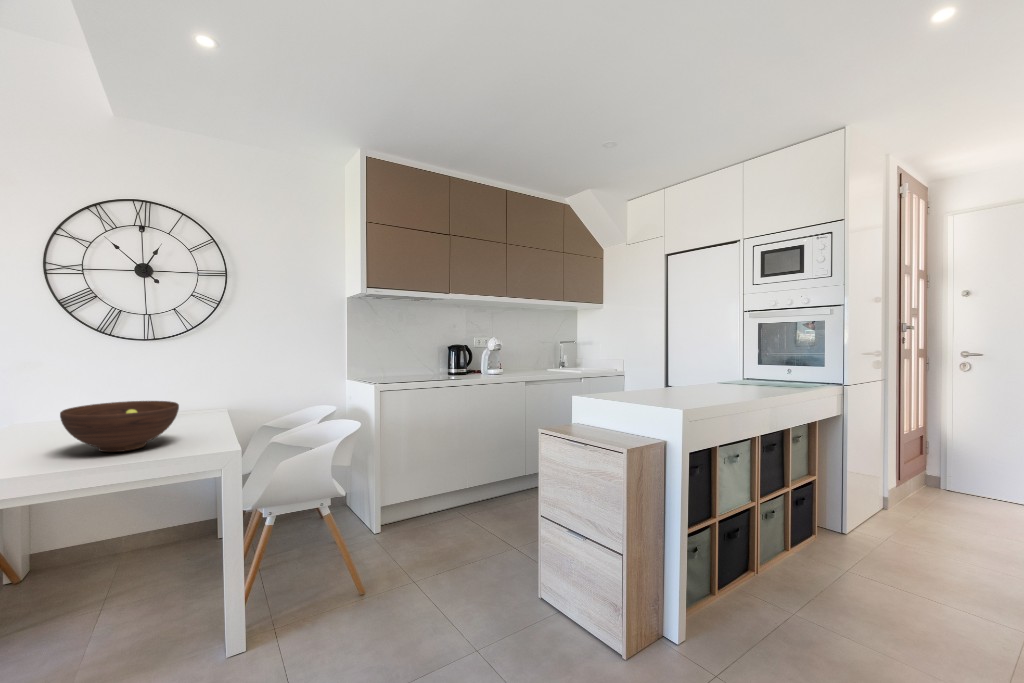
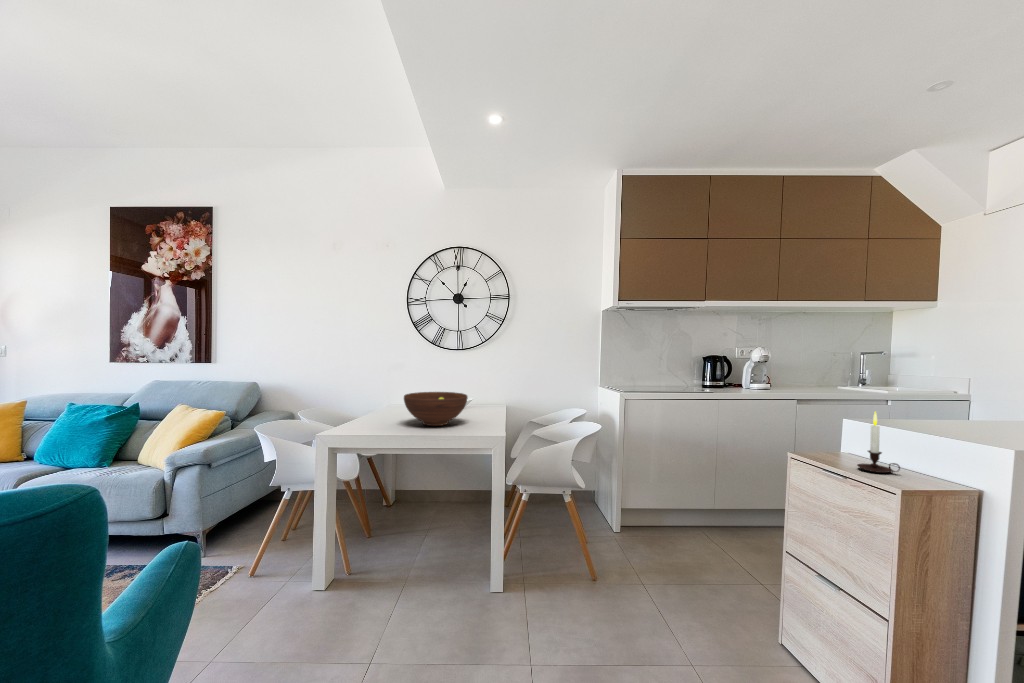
candle: none [597,390,625,439] -> present [857,412,900,473]

